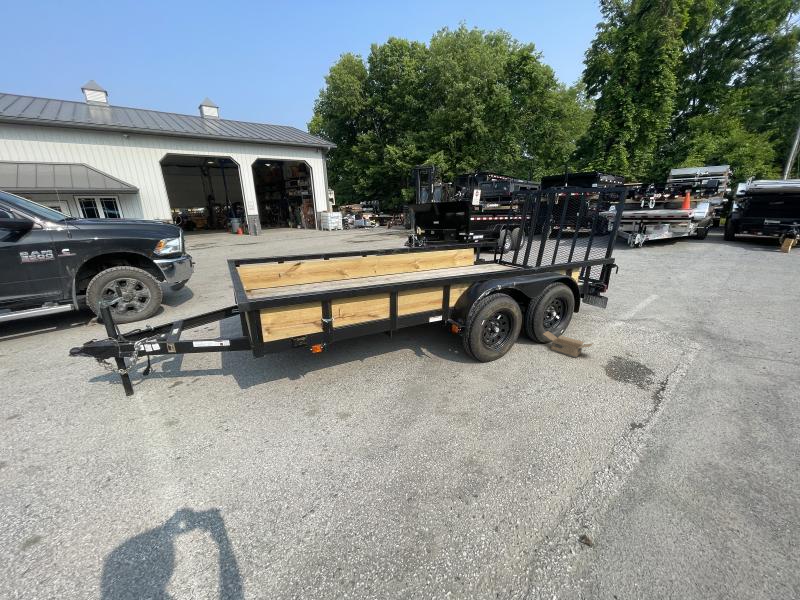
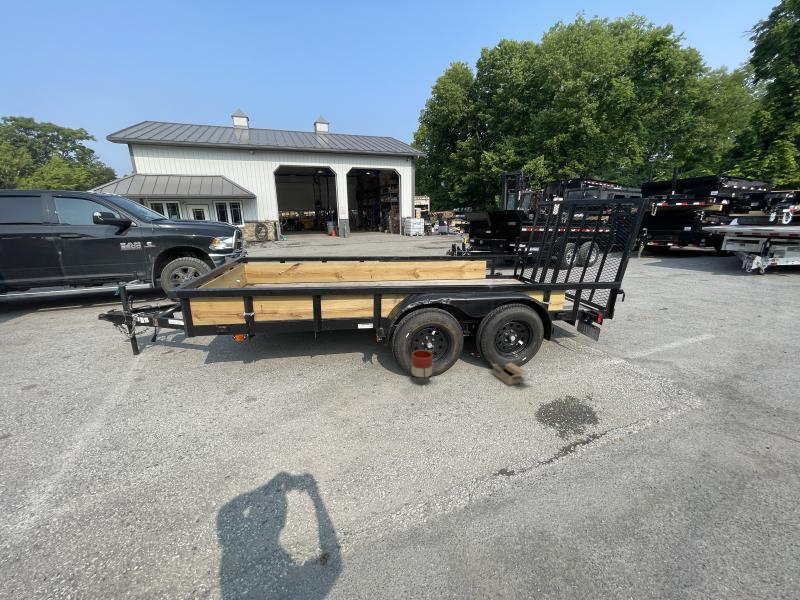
planter: none [490,336,516,374] -> present [411,350,433,385]

